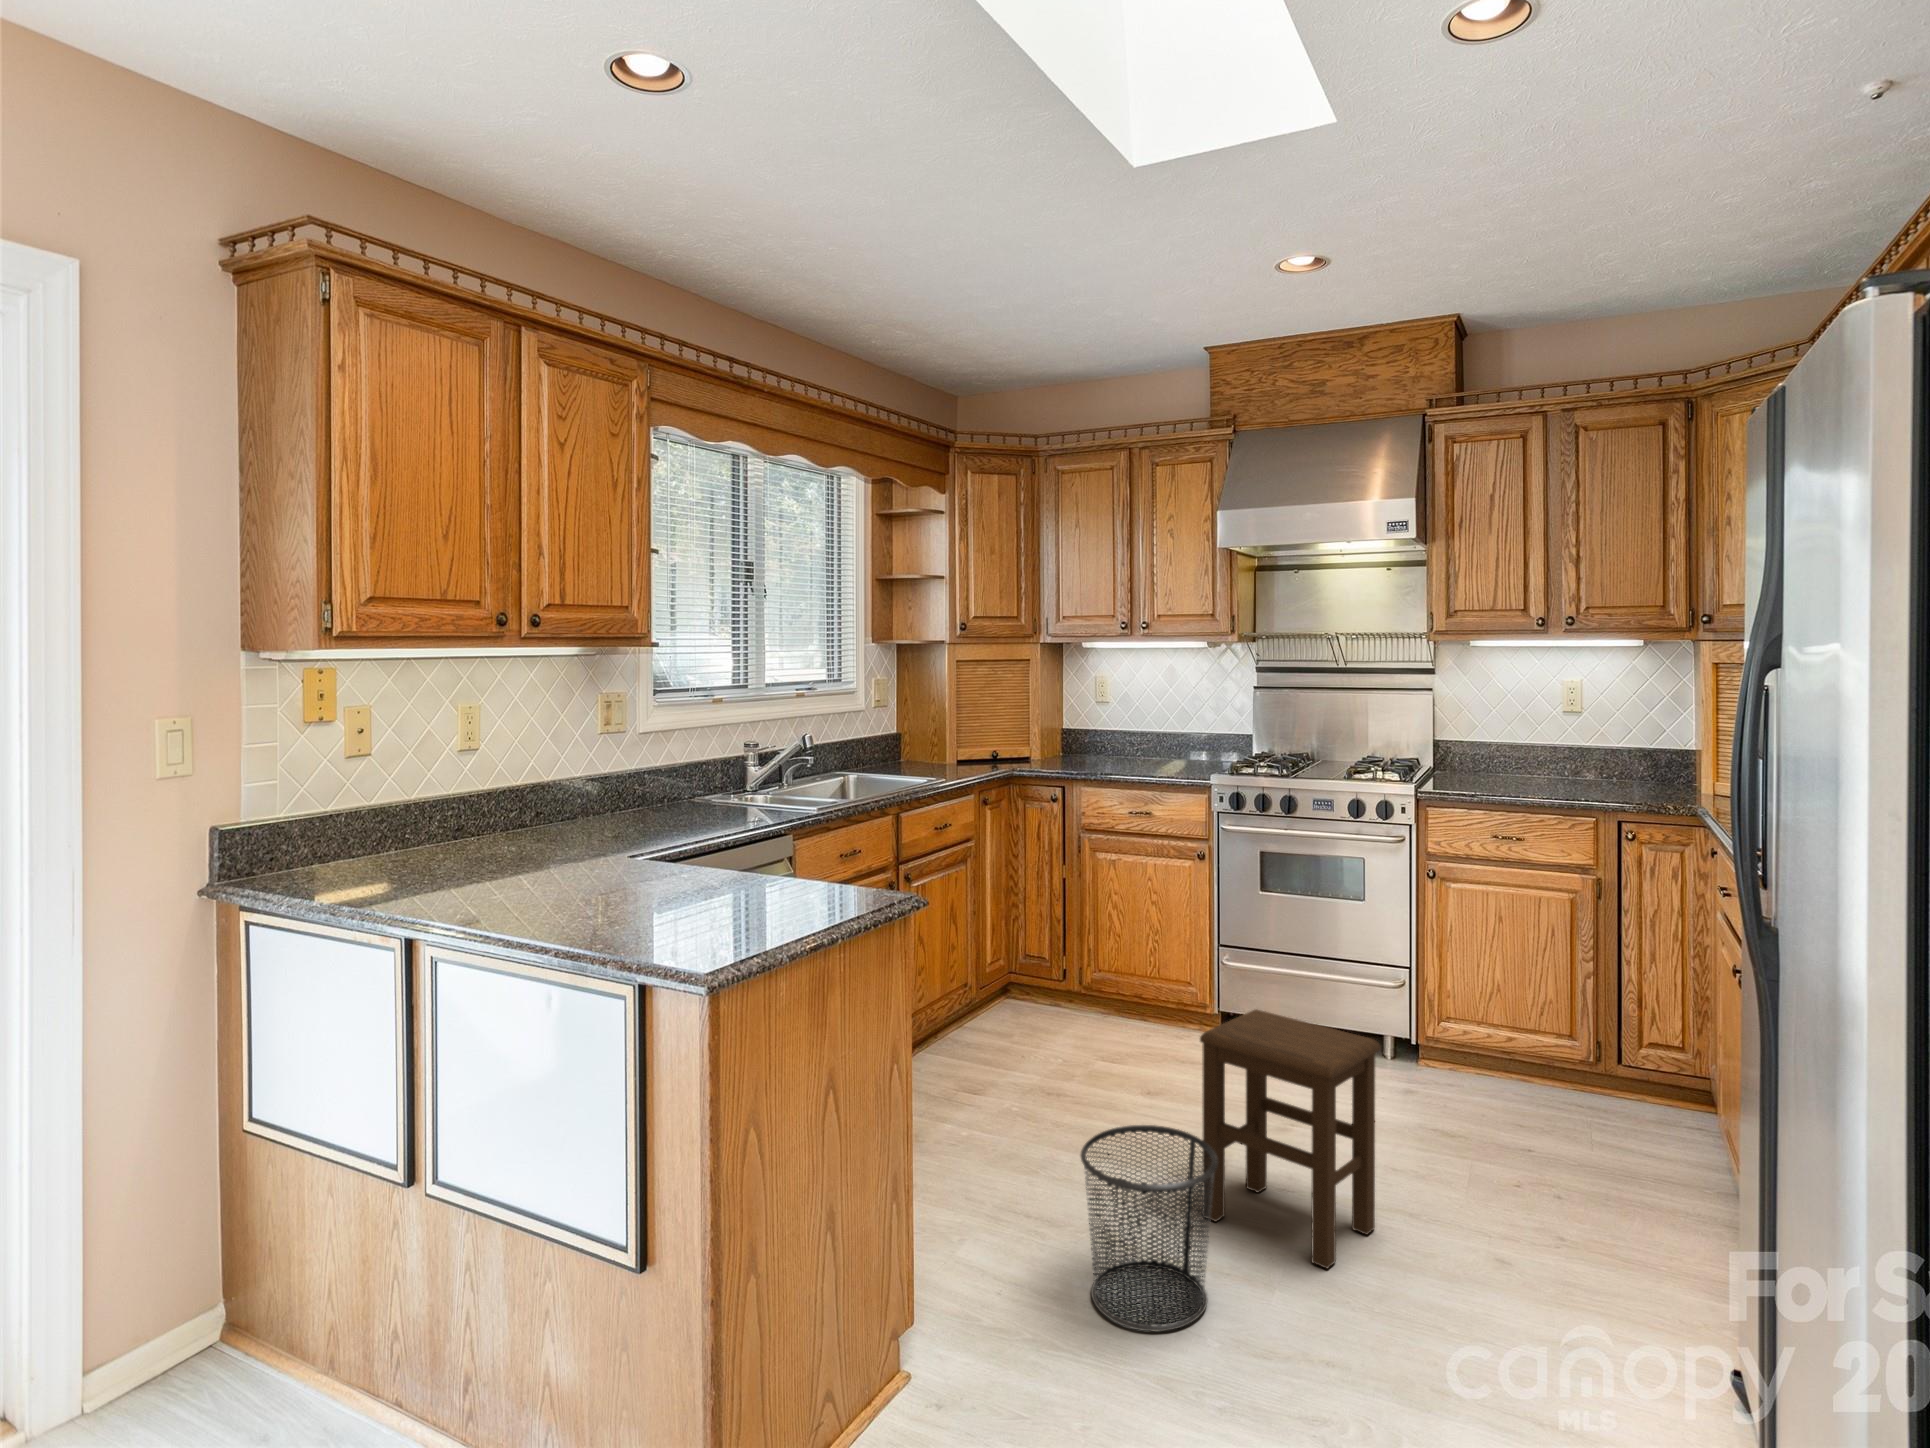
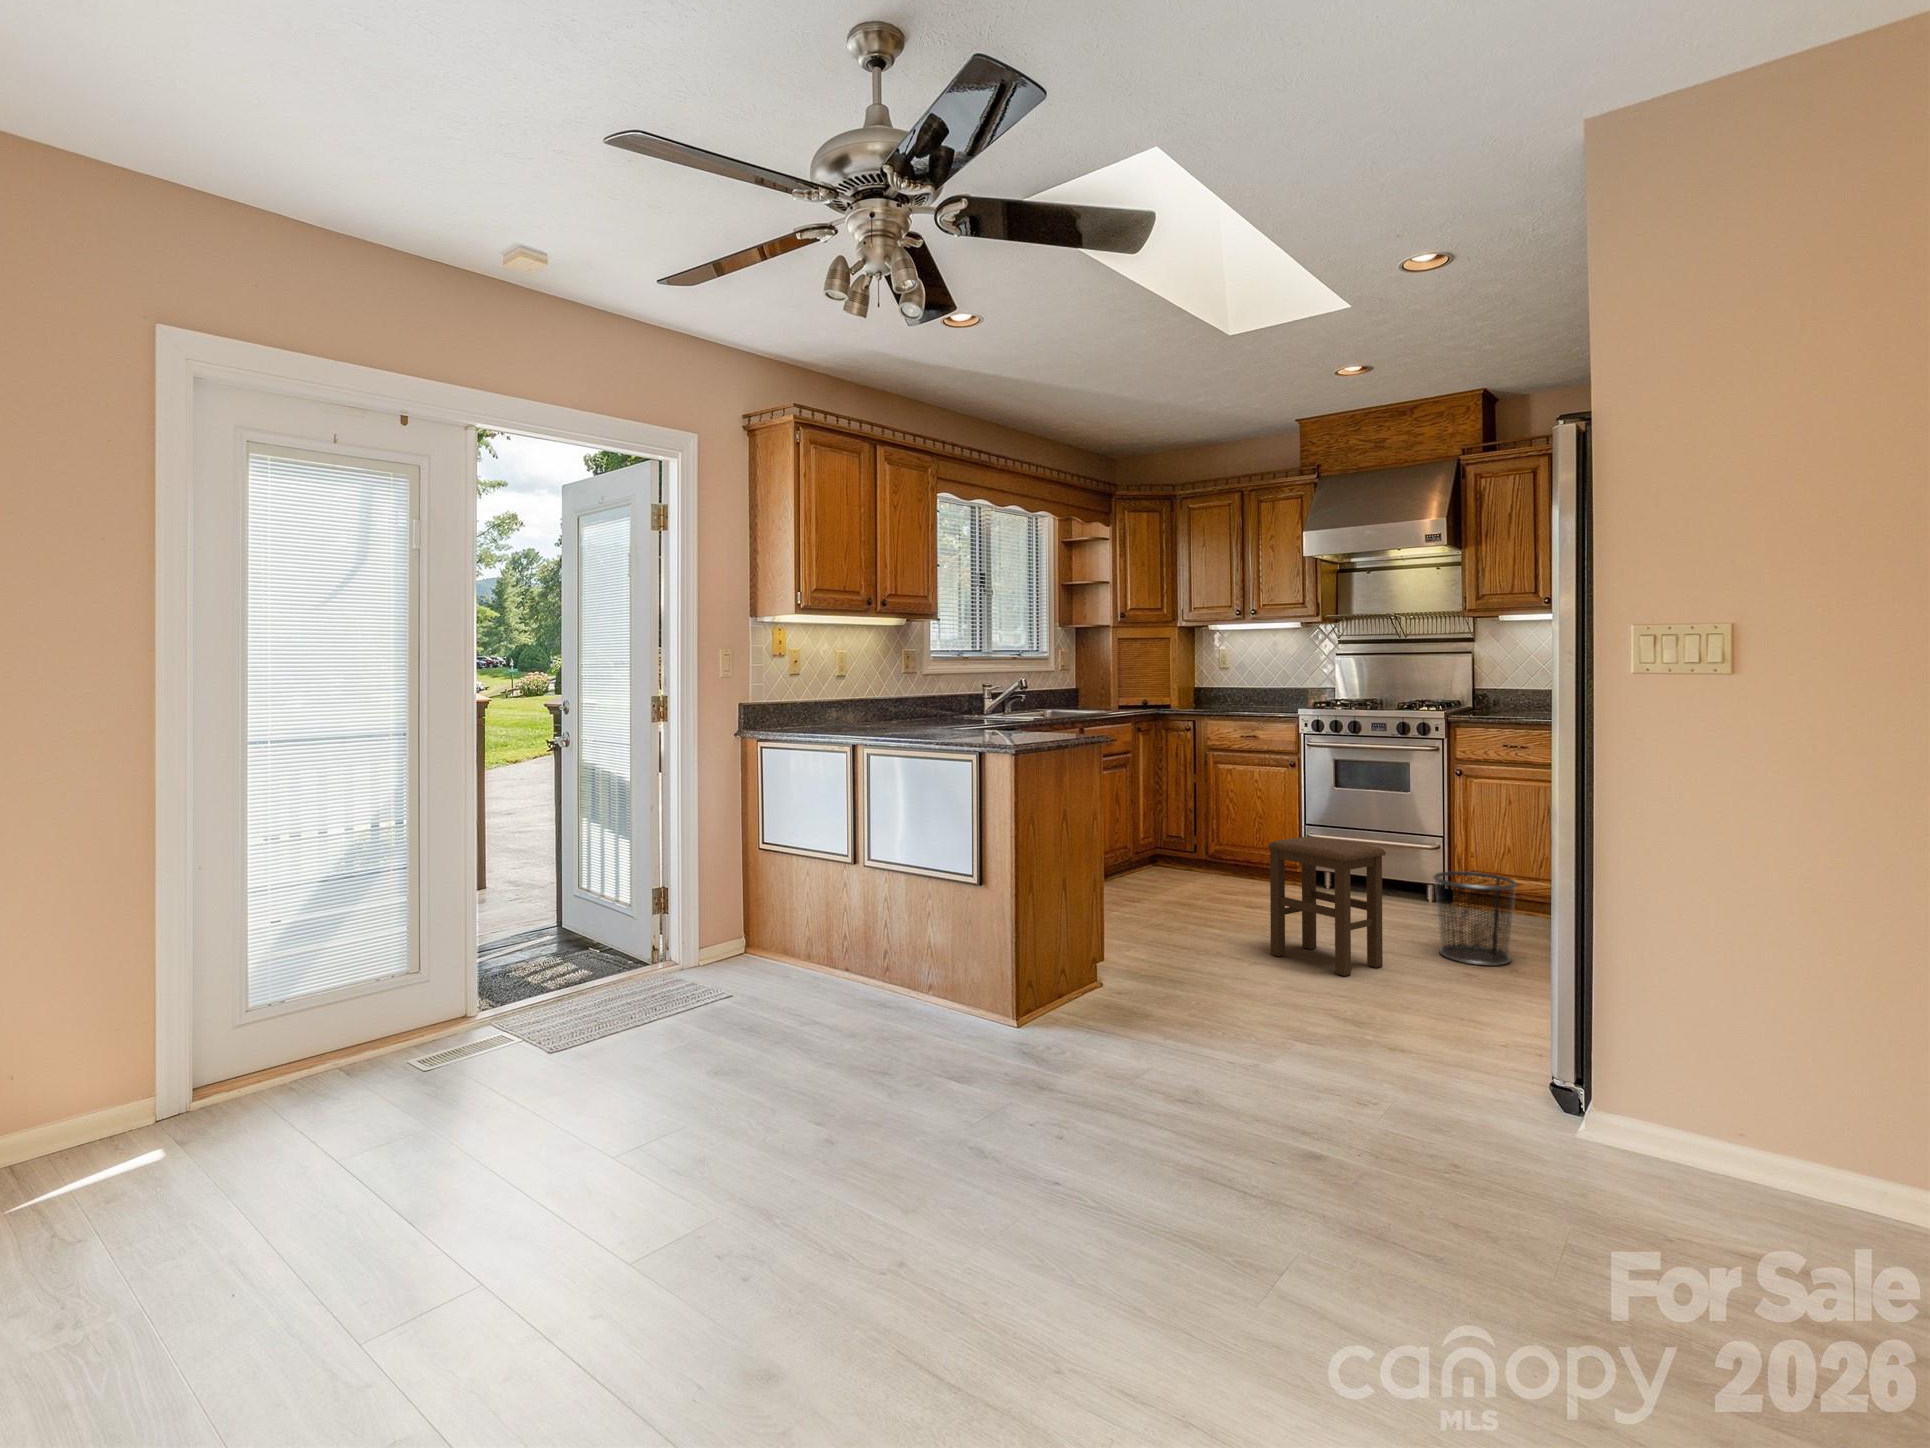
waste bin: present [1080,1125,1218,1332] -> present [1433,871,1517,966]

